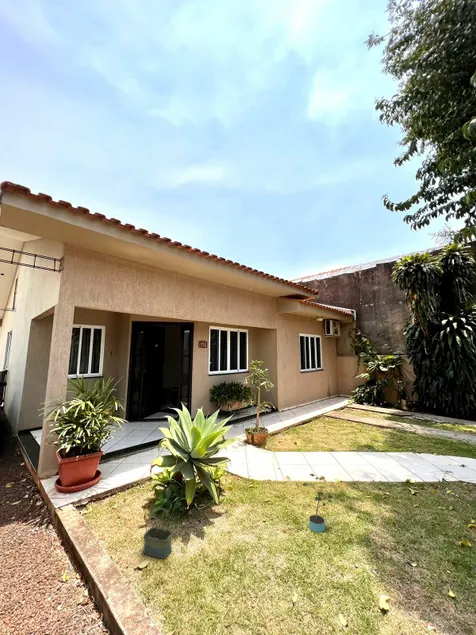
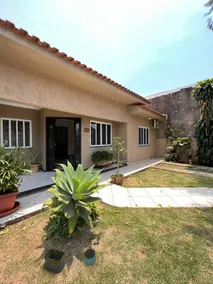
potted plant: present [302,474,332,532] -> present [79,219,100,265]

